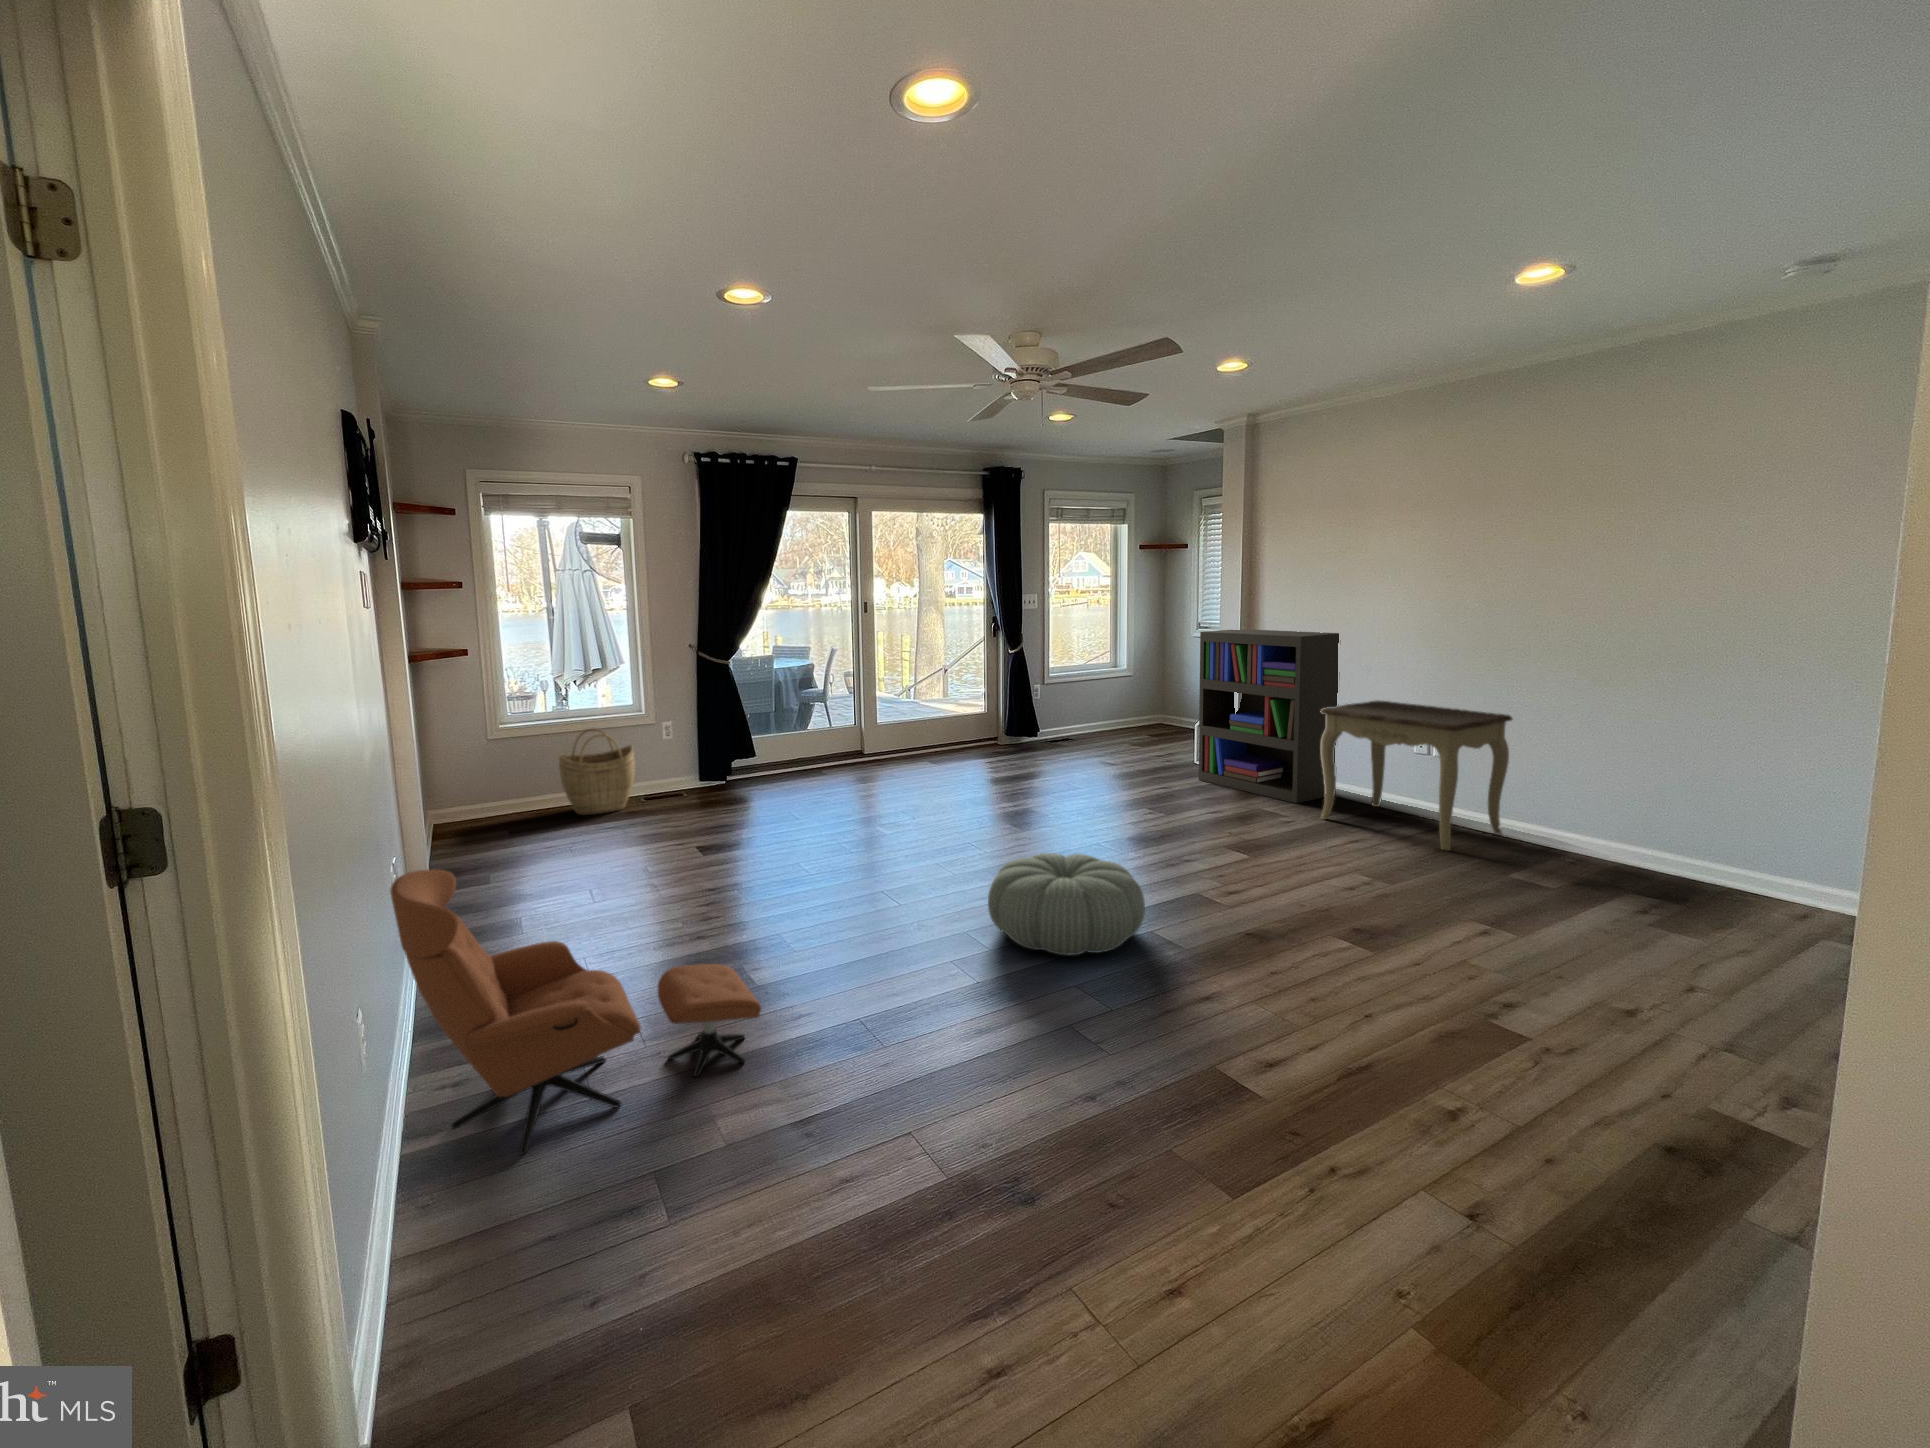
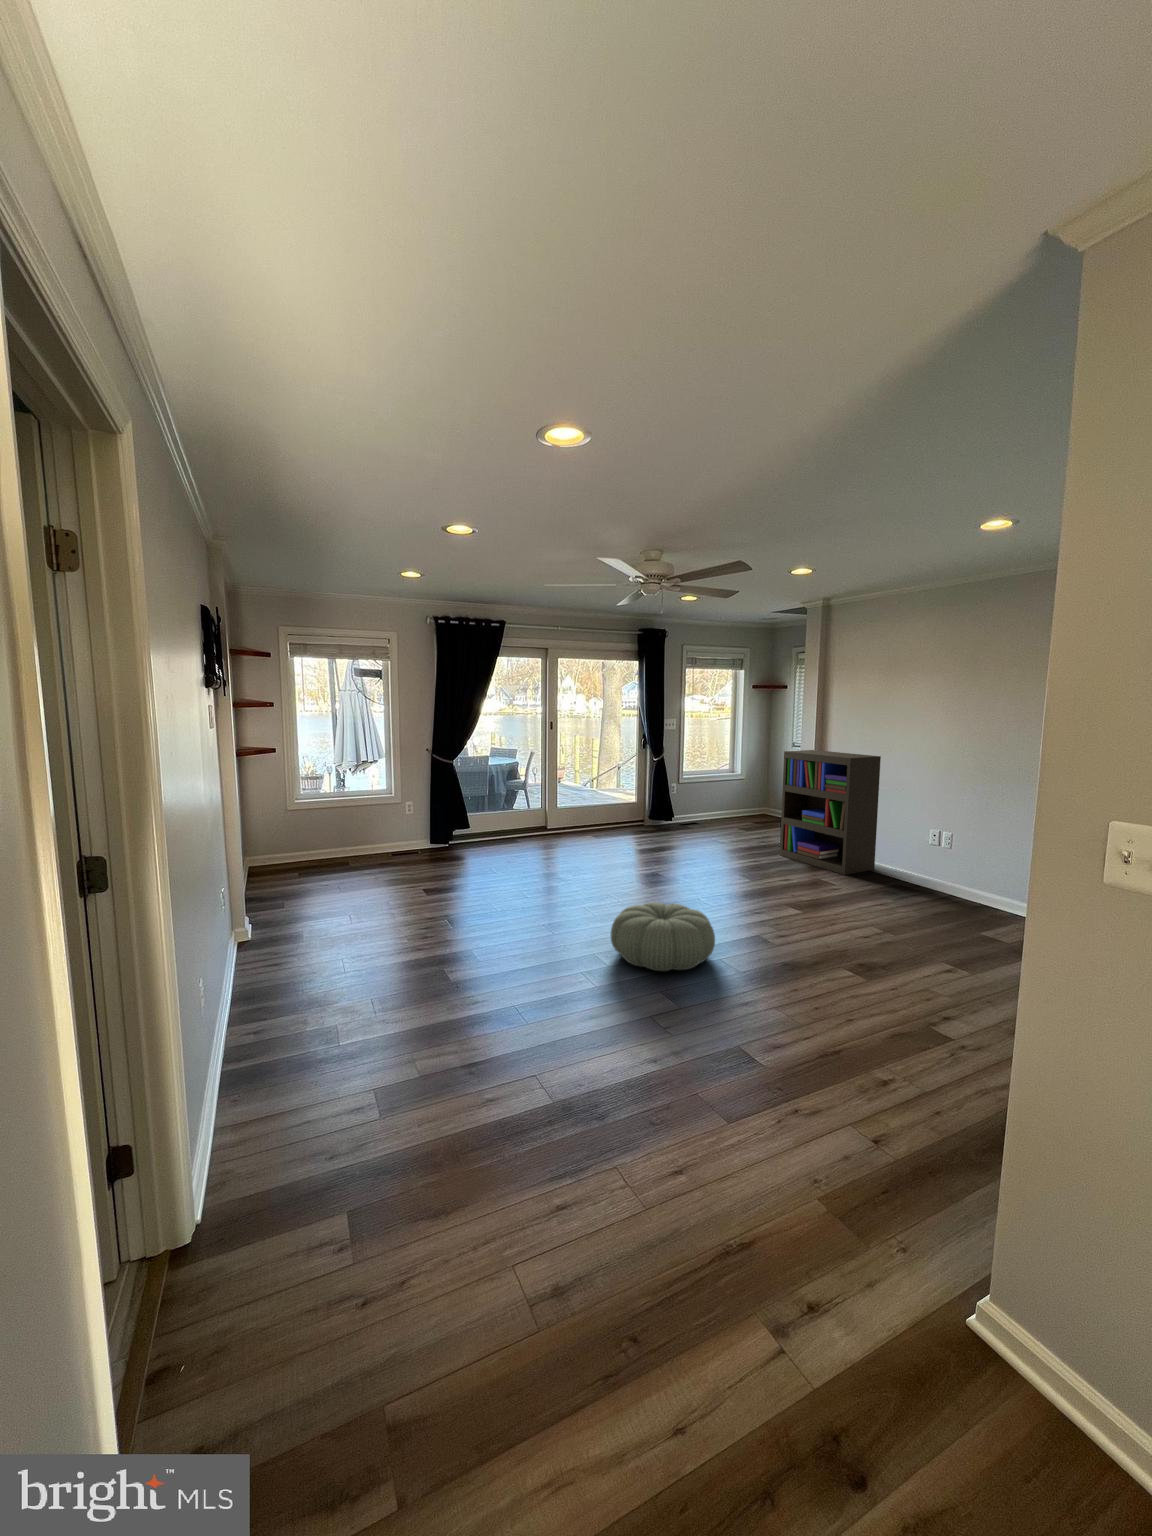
side table: present [1320,700,1512,851] -> none [858,805,993,913]
woven basket: present [559,728,635,815] -> none [337,804,388,863]
armchair: present [390,870,761,1154] -> none [219,896,450,1076]

